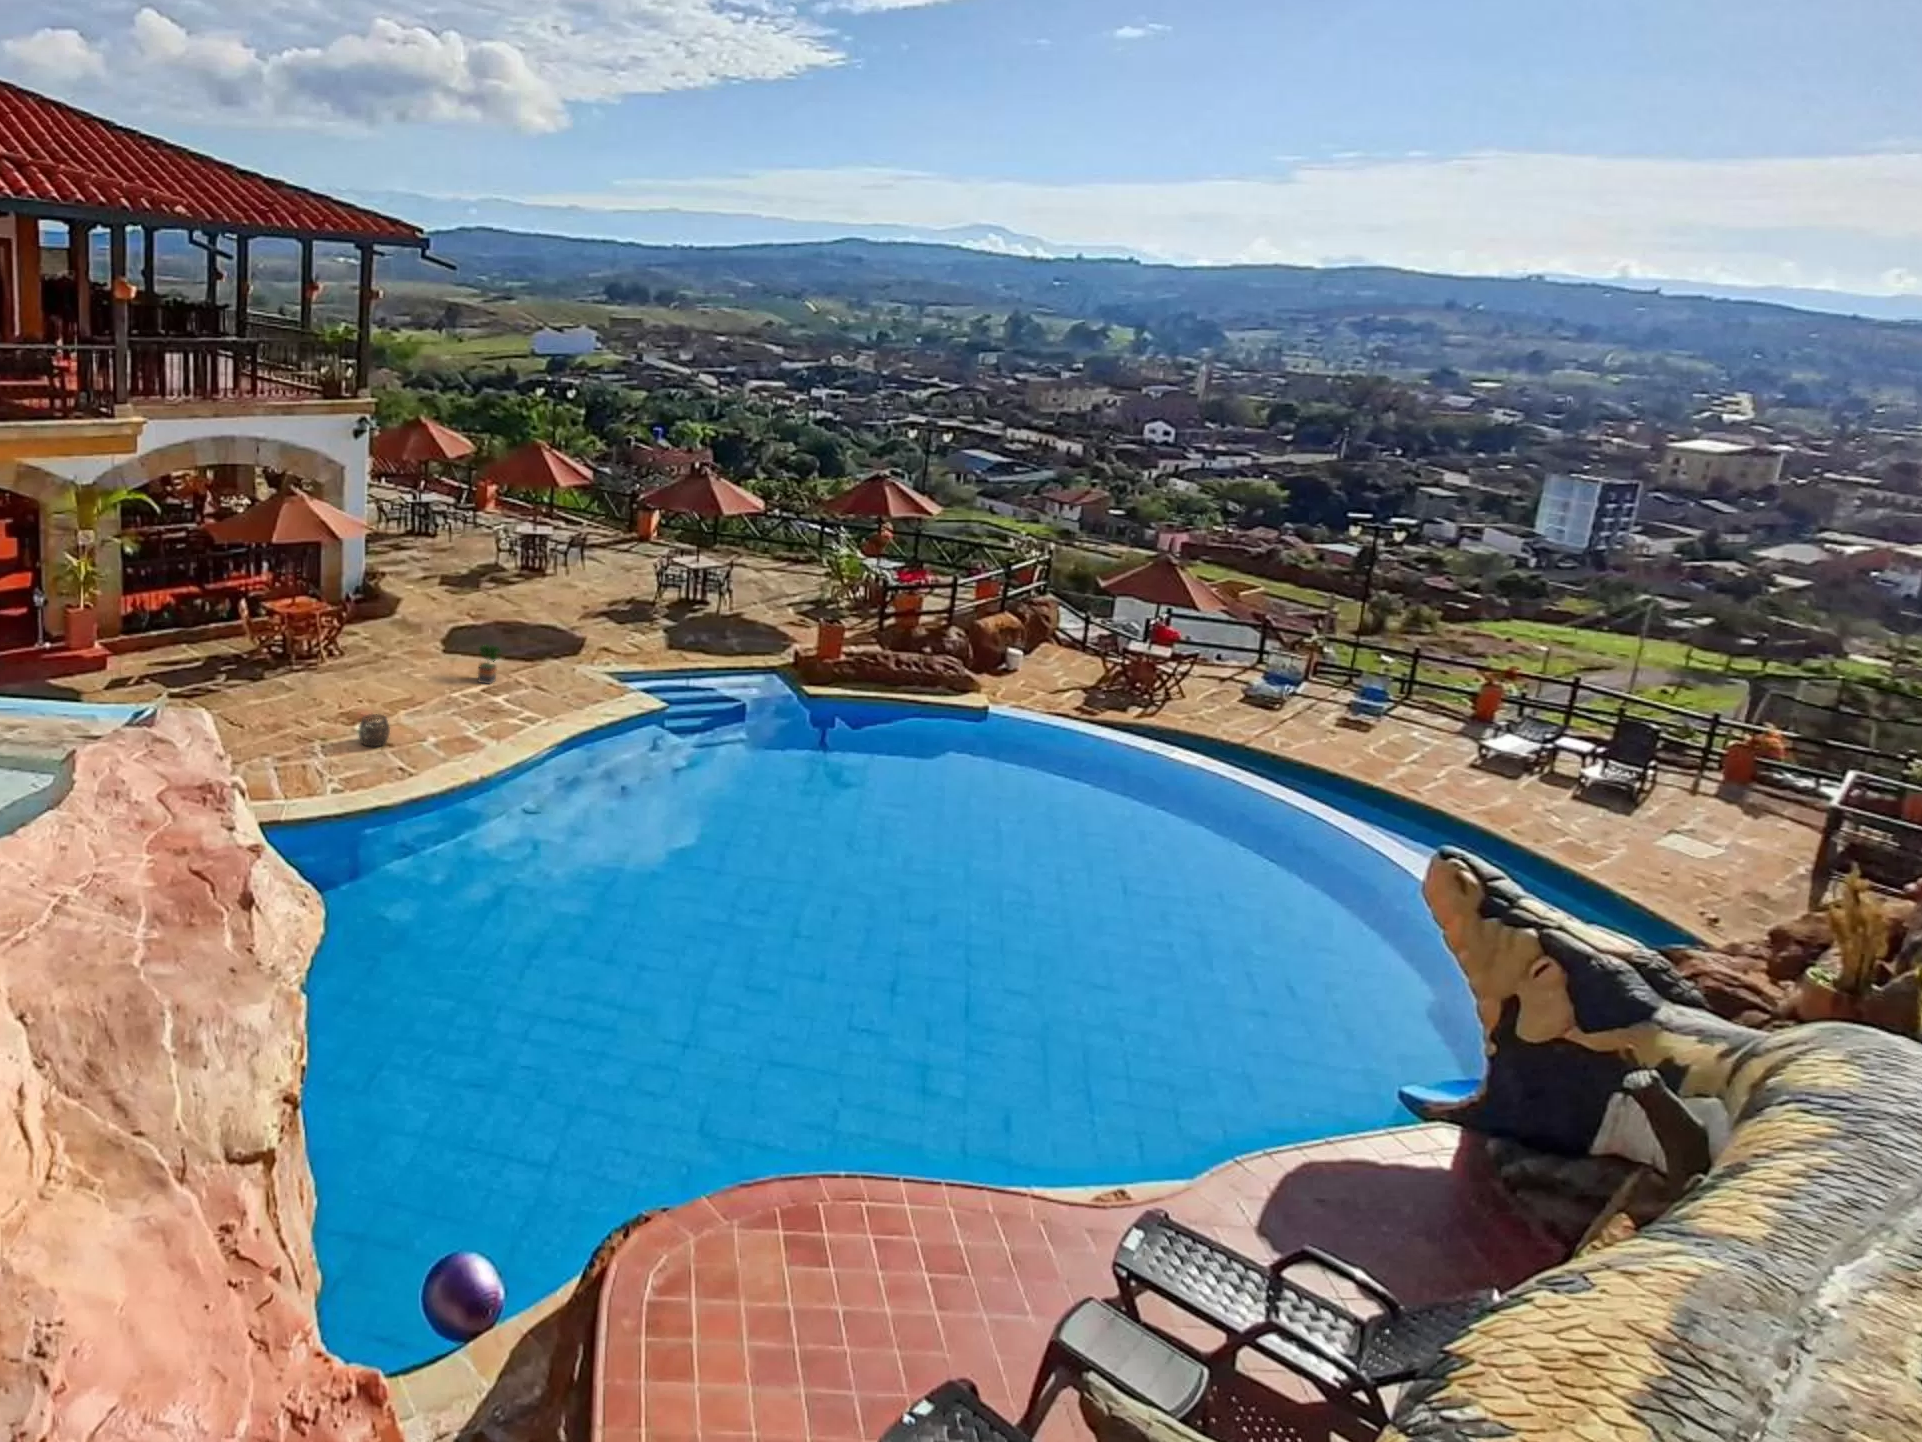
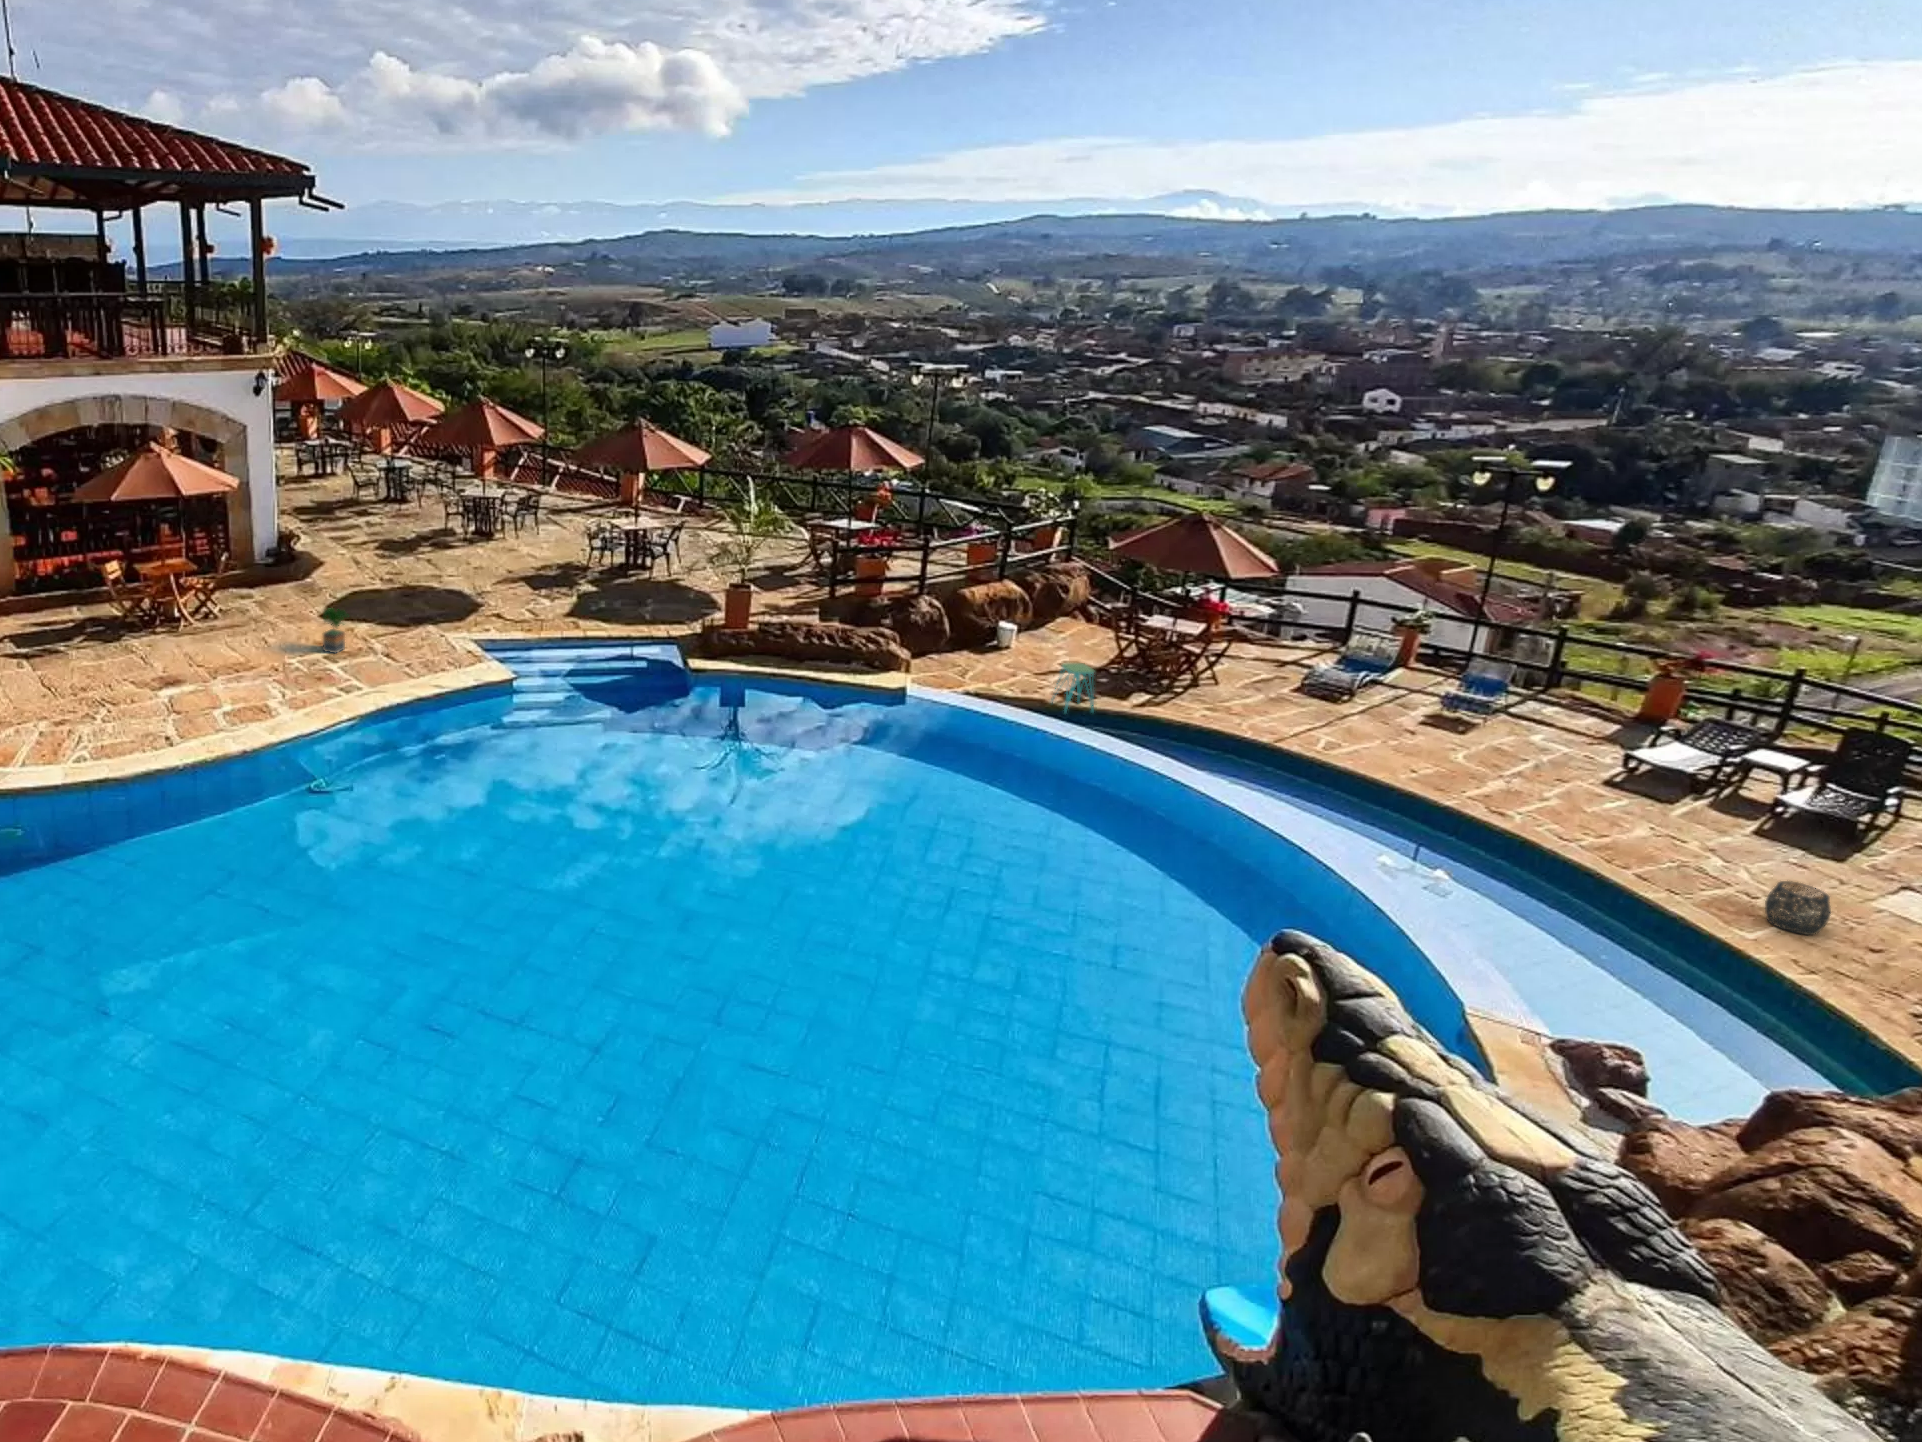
stool: none [1069,682,1104,723] -> present [1052,663,1094,712]
woven basket: present [359,714,390,747] -> present [1765,881,1830,935]

